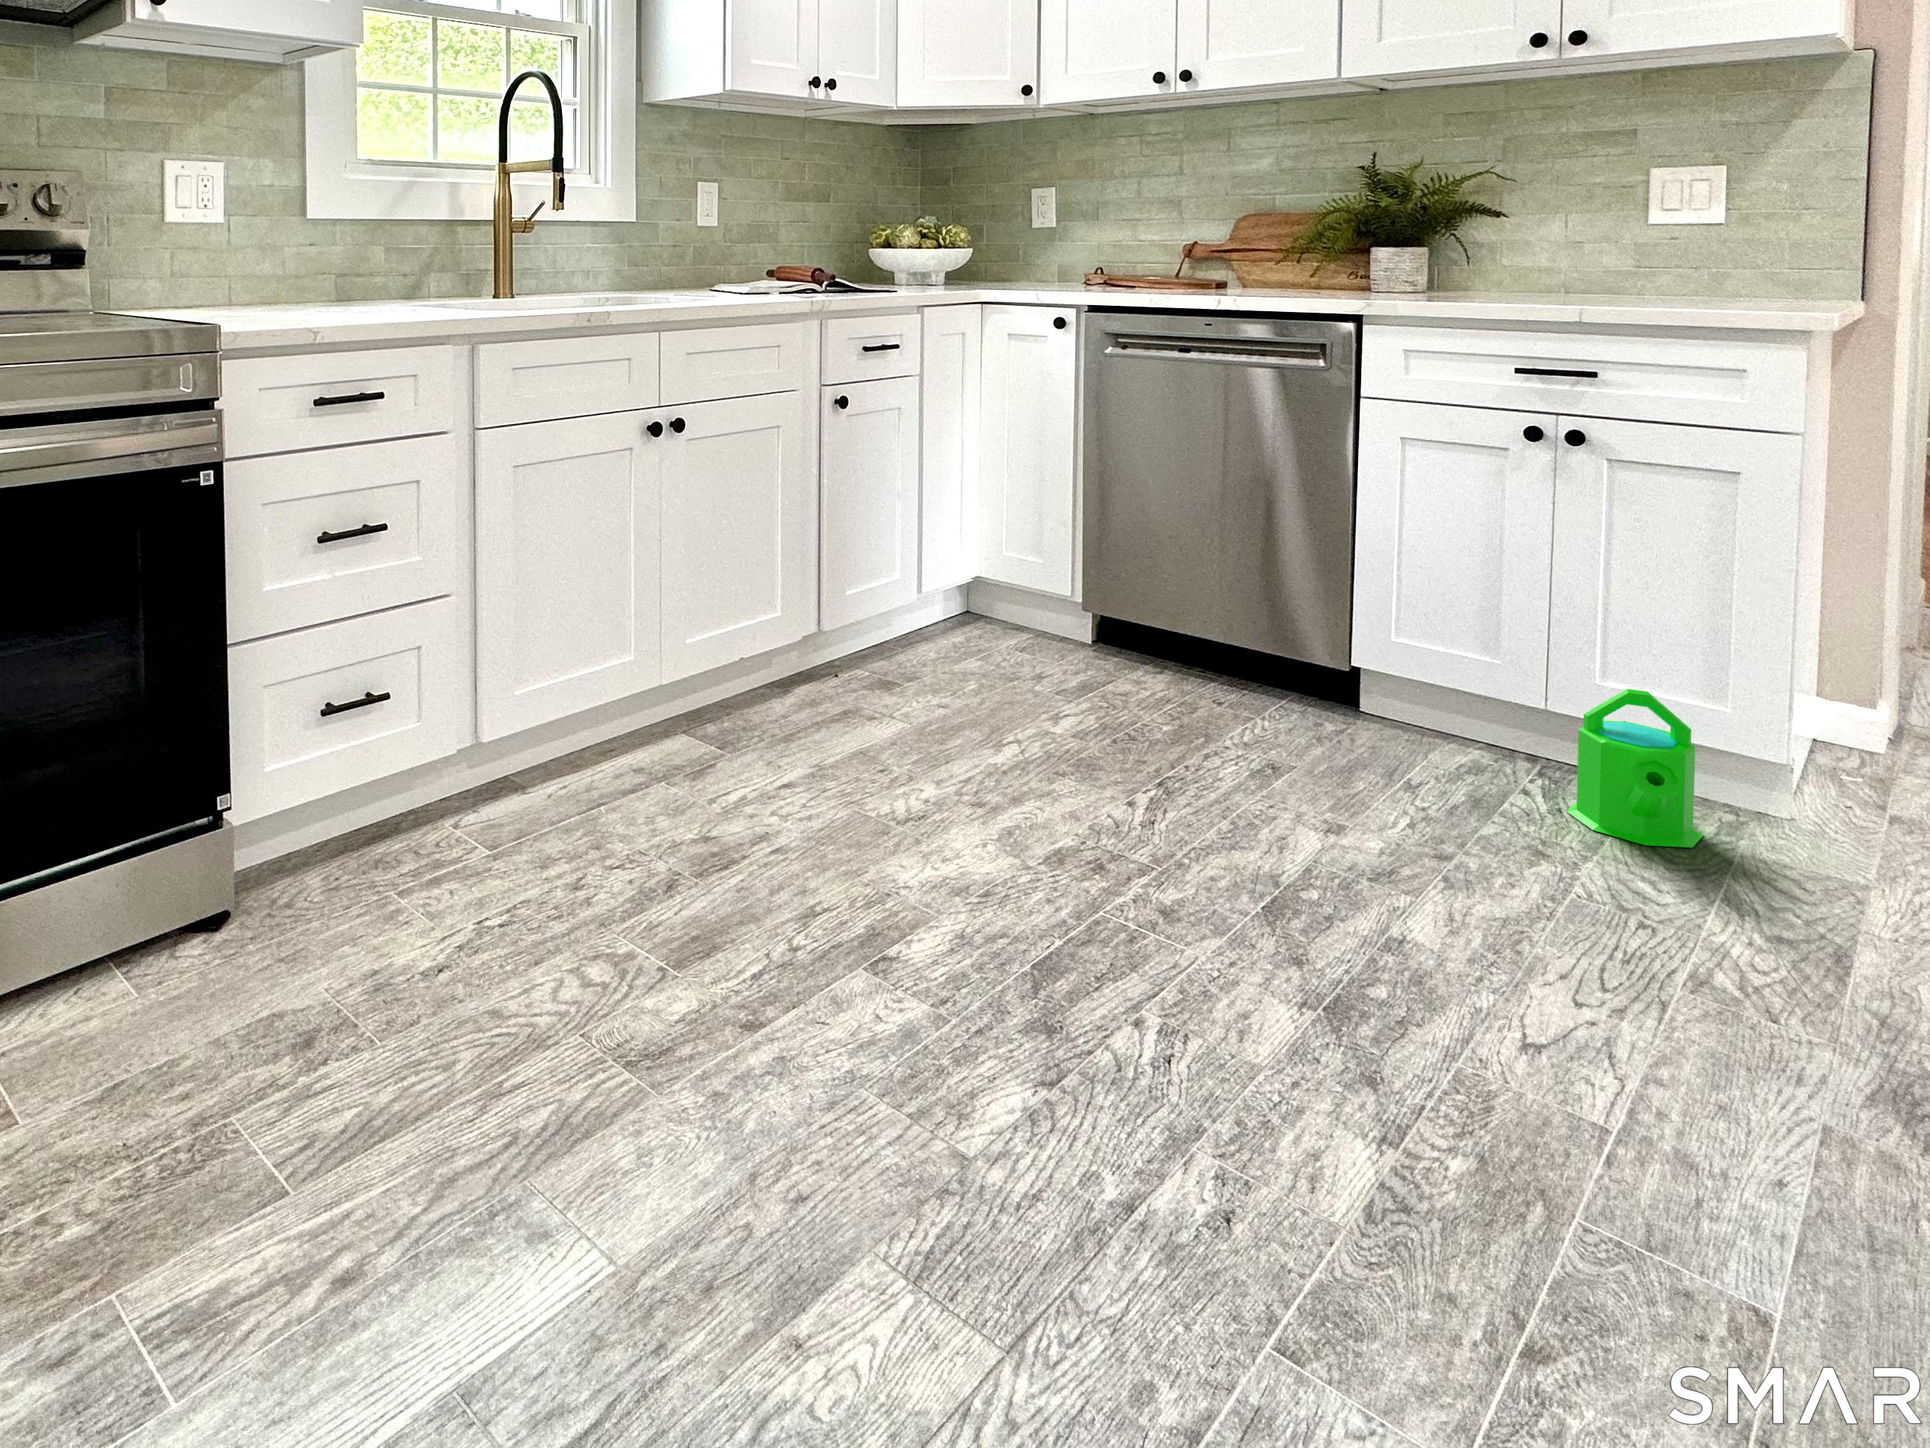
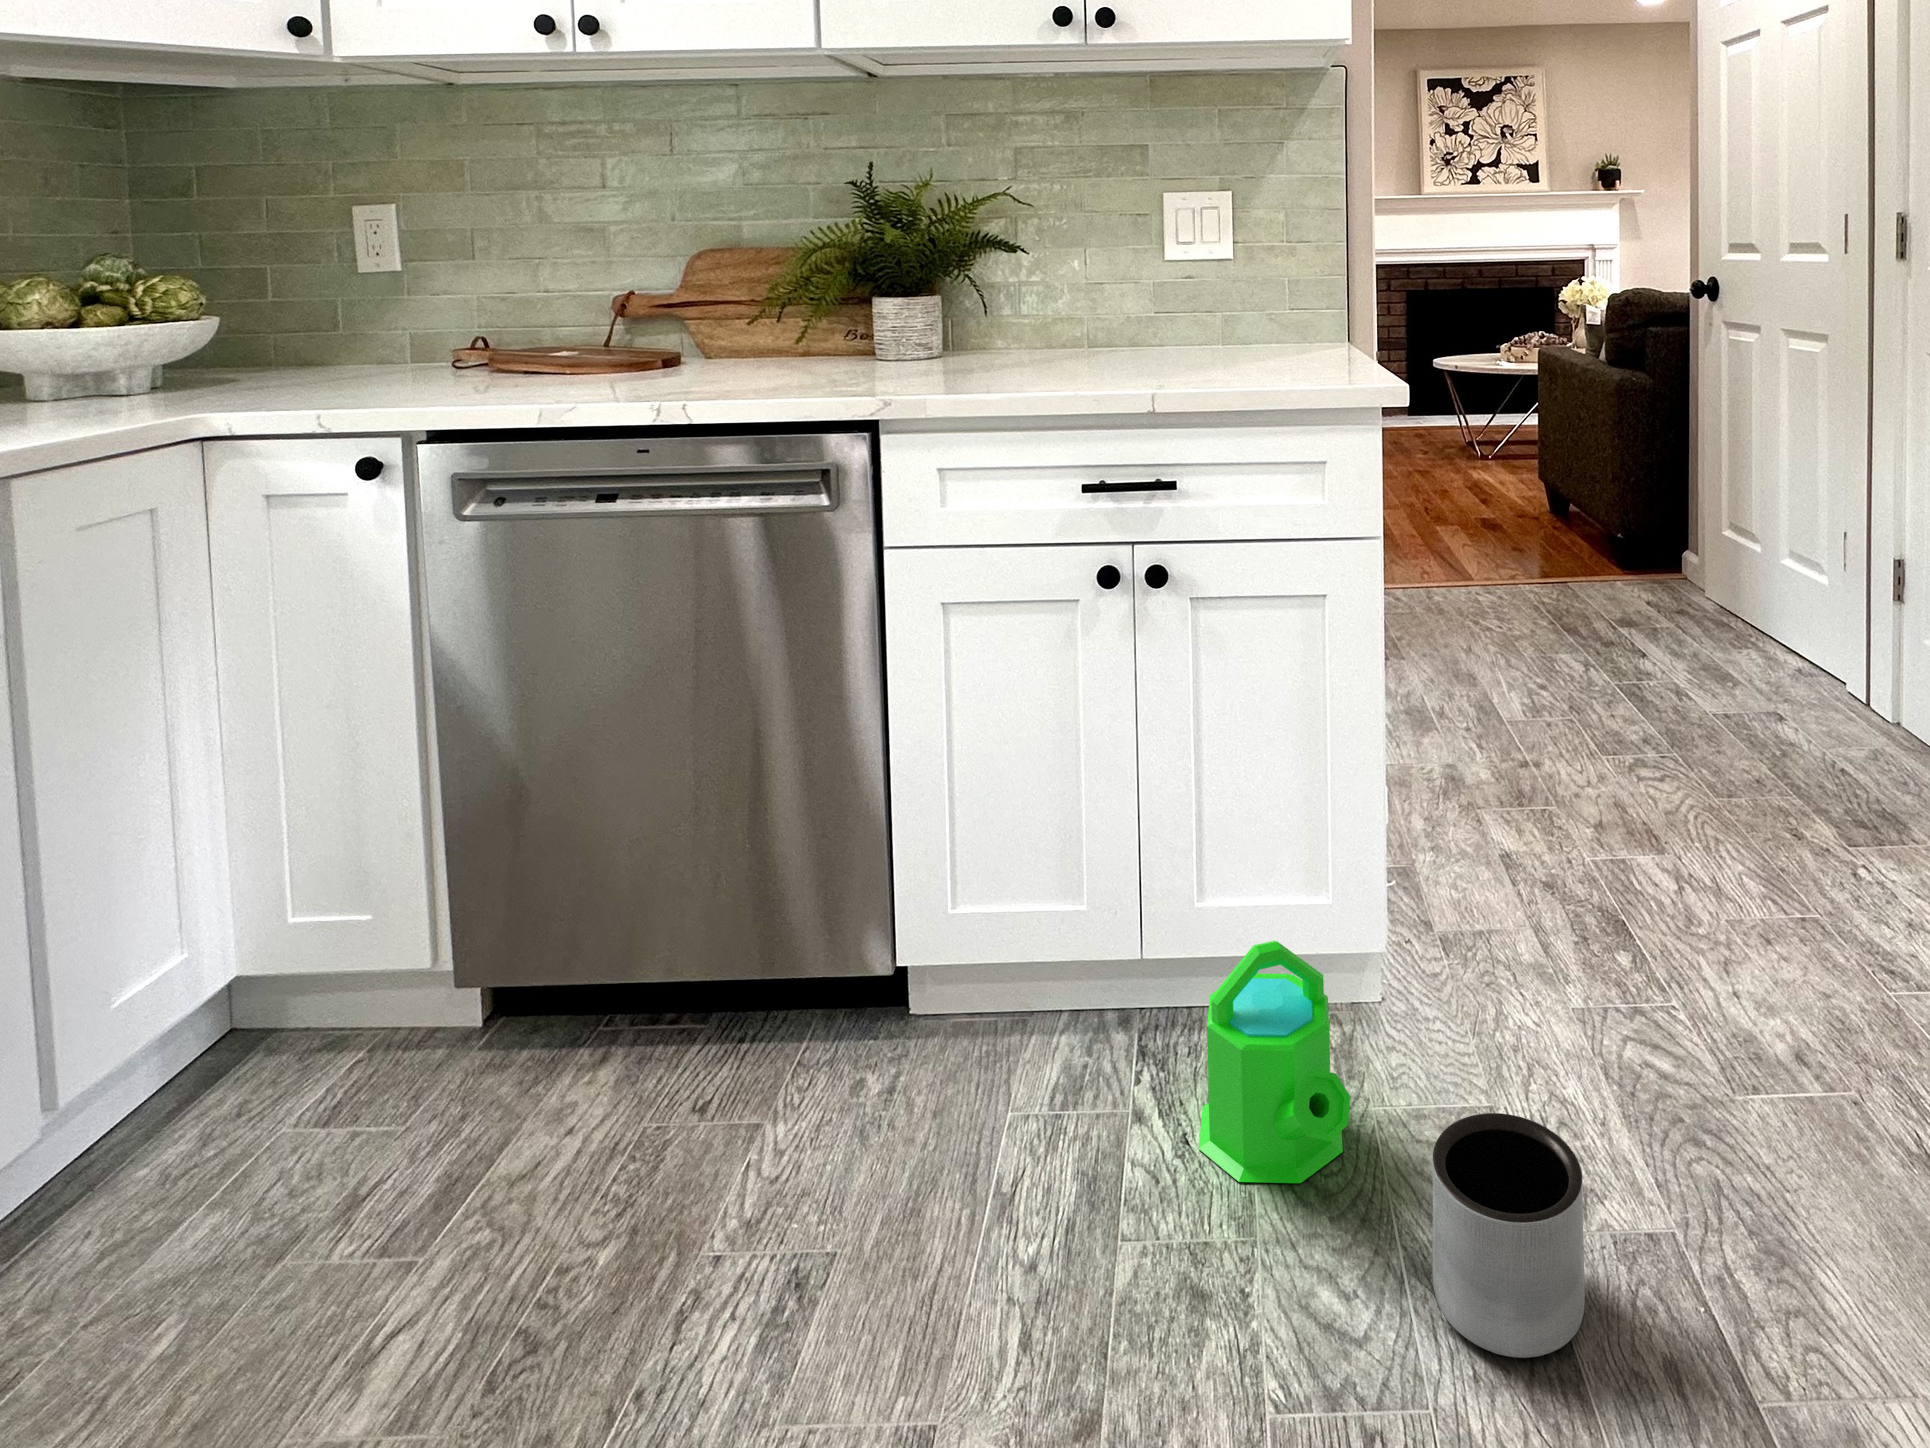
planter: none [1729,808,1873,952] -> present [1432,1113,1585,1358]

